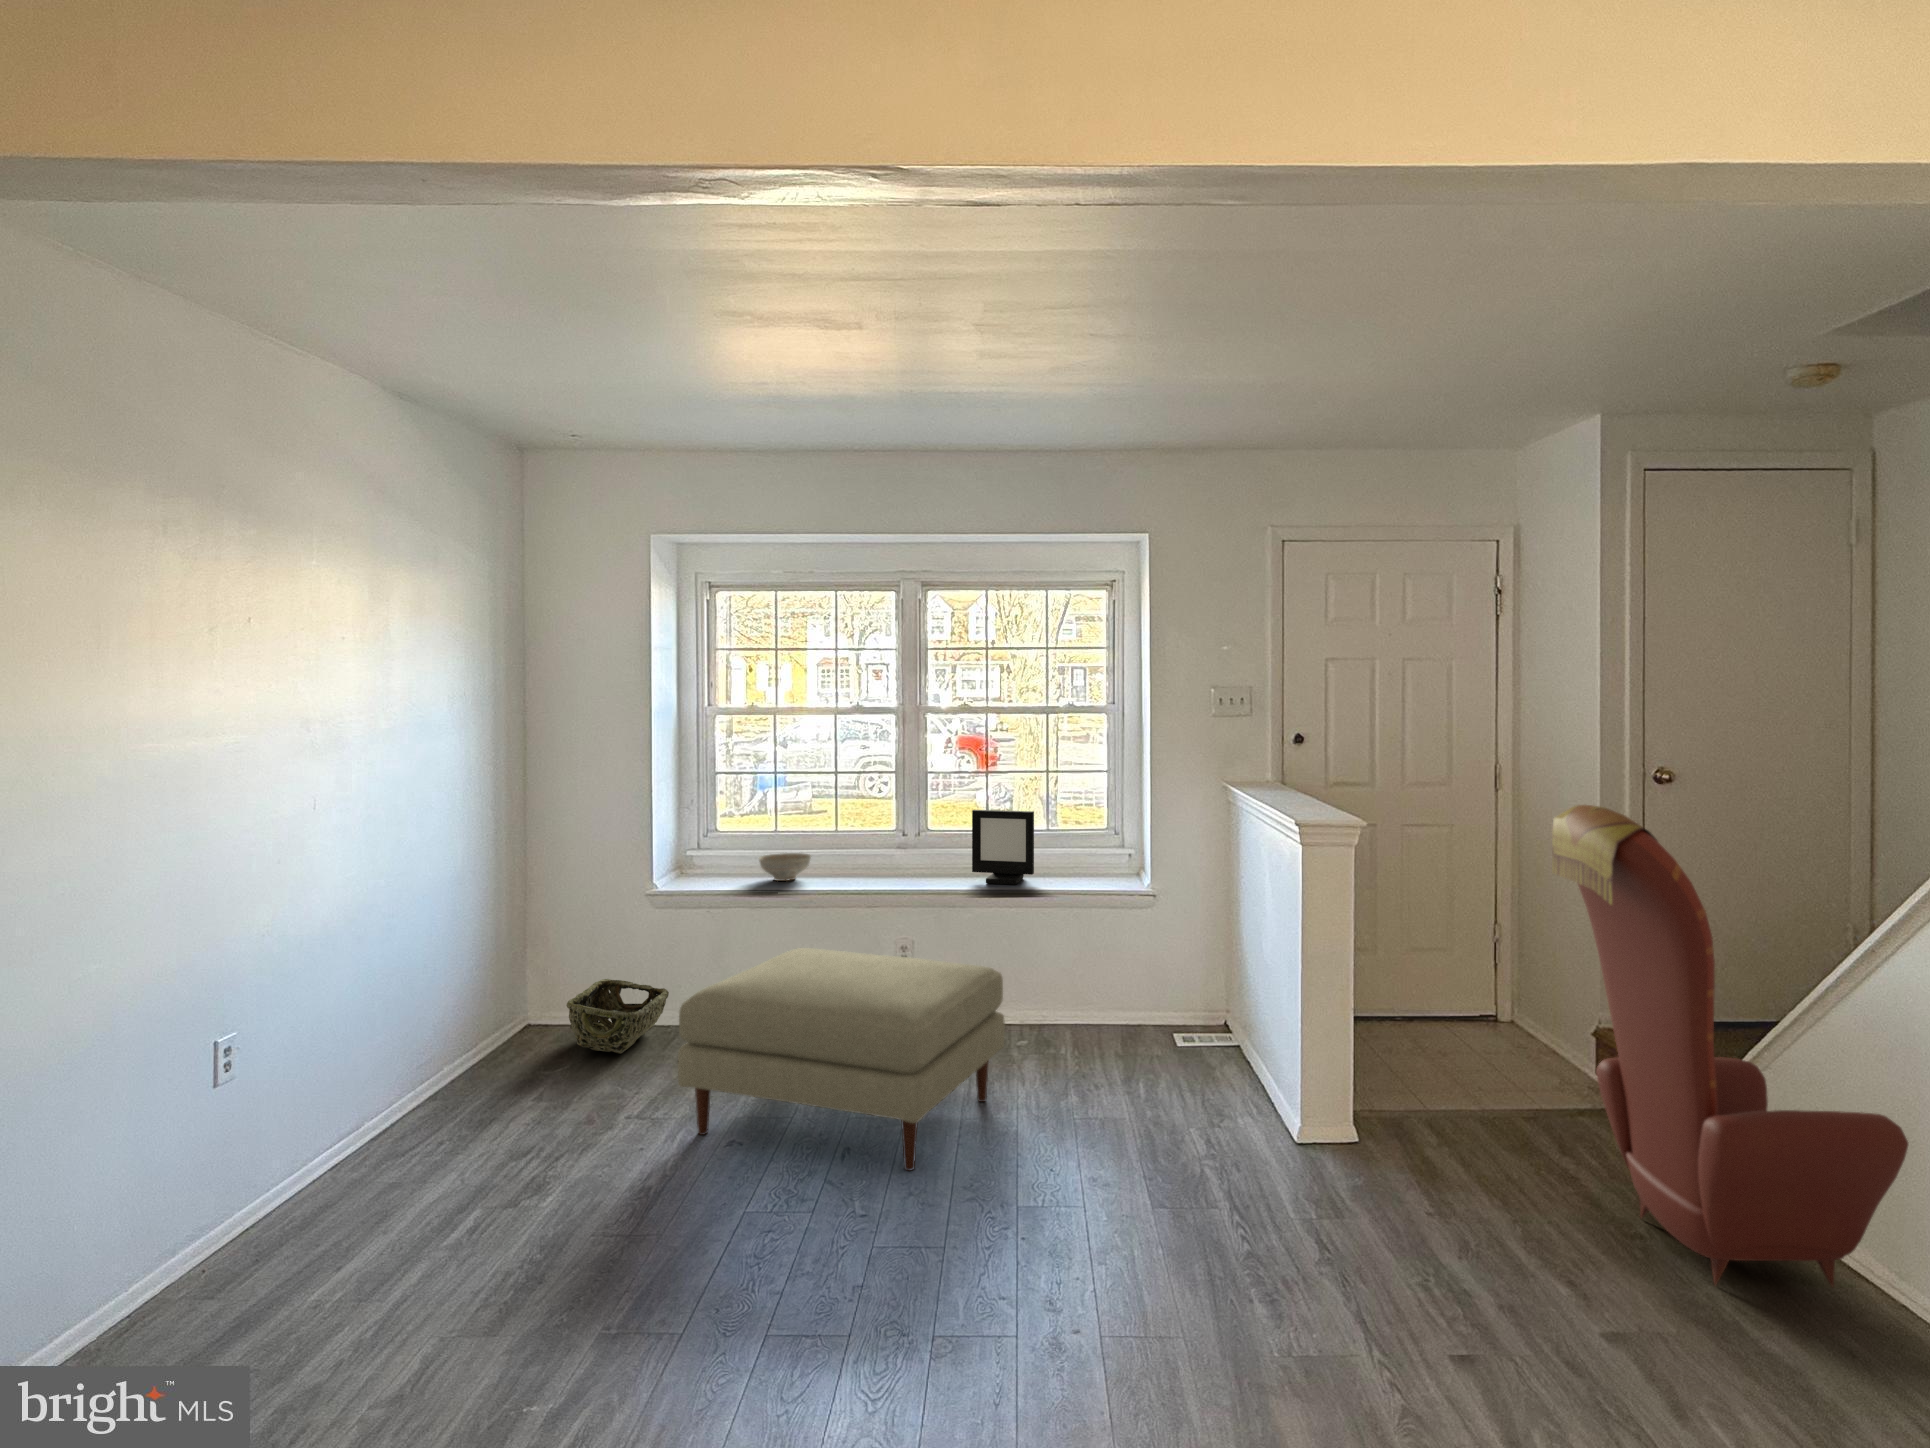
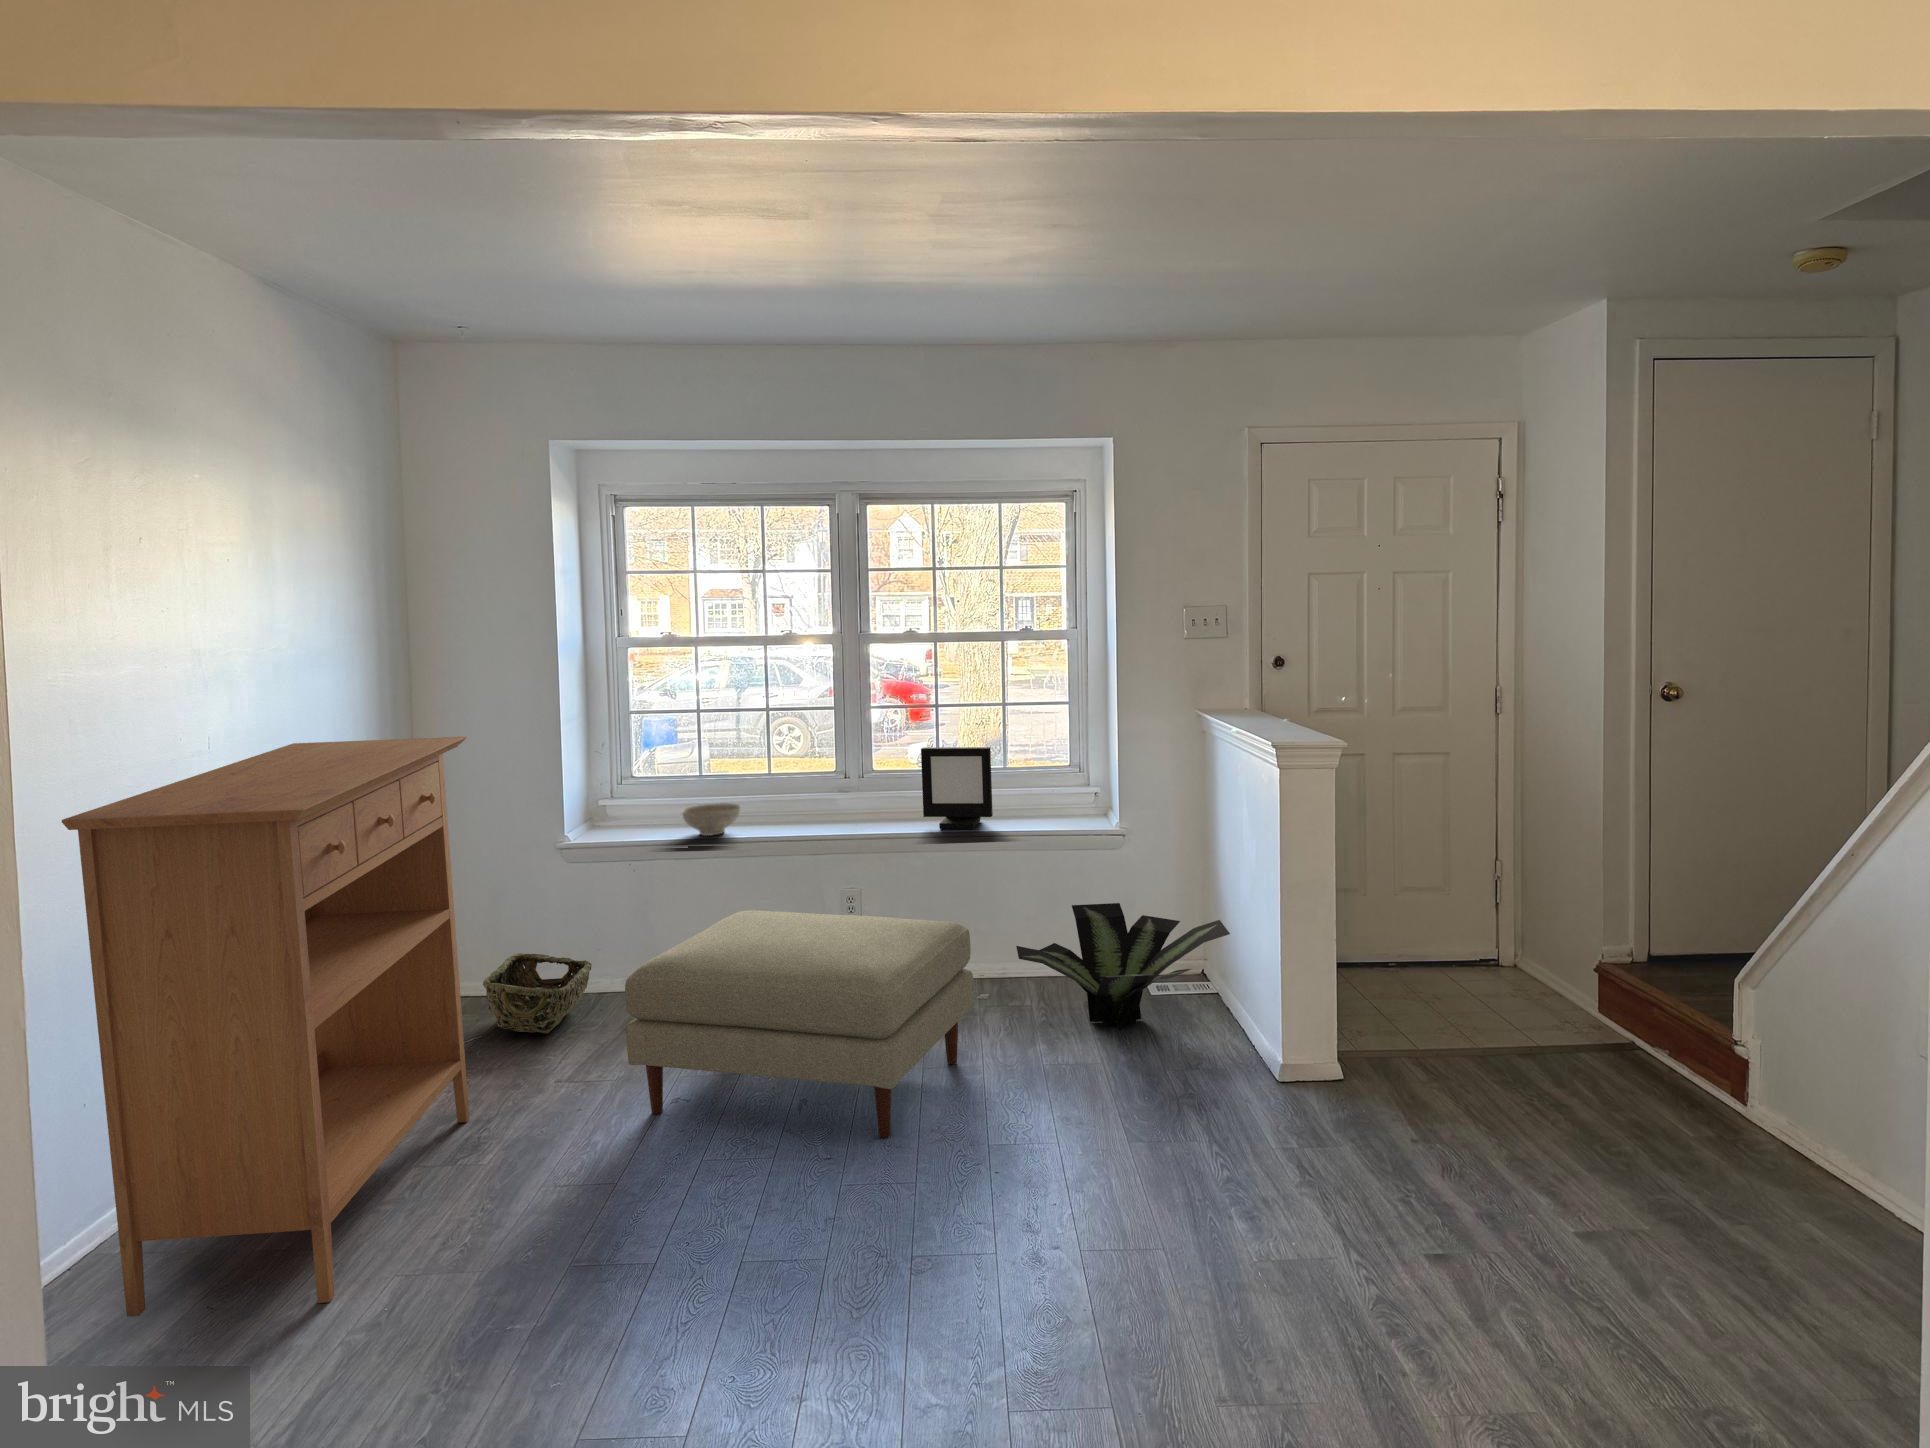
console table: none [139,775,554,1310] -> present [62,737,469,1317]
armchair: present [1552,805,1908,1287] -> none [1541,734,1874,1201]
potted plant: none [1048,958,1247,1077] -> present [1016,903,1230,1029]

